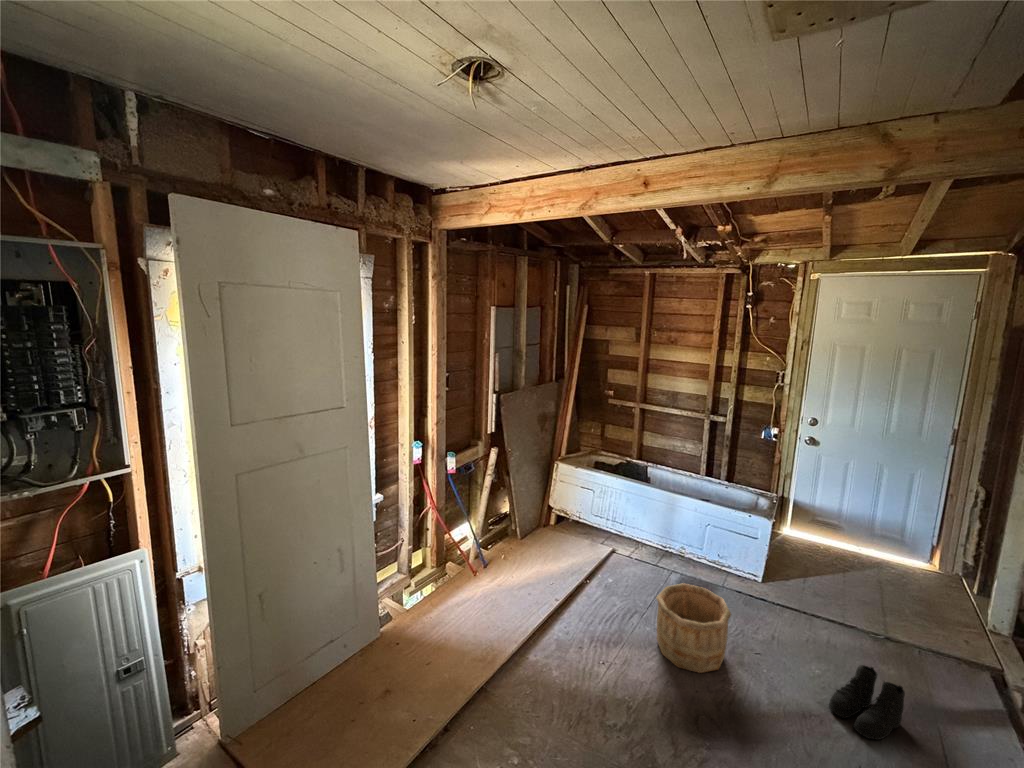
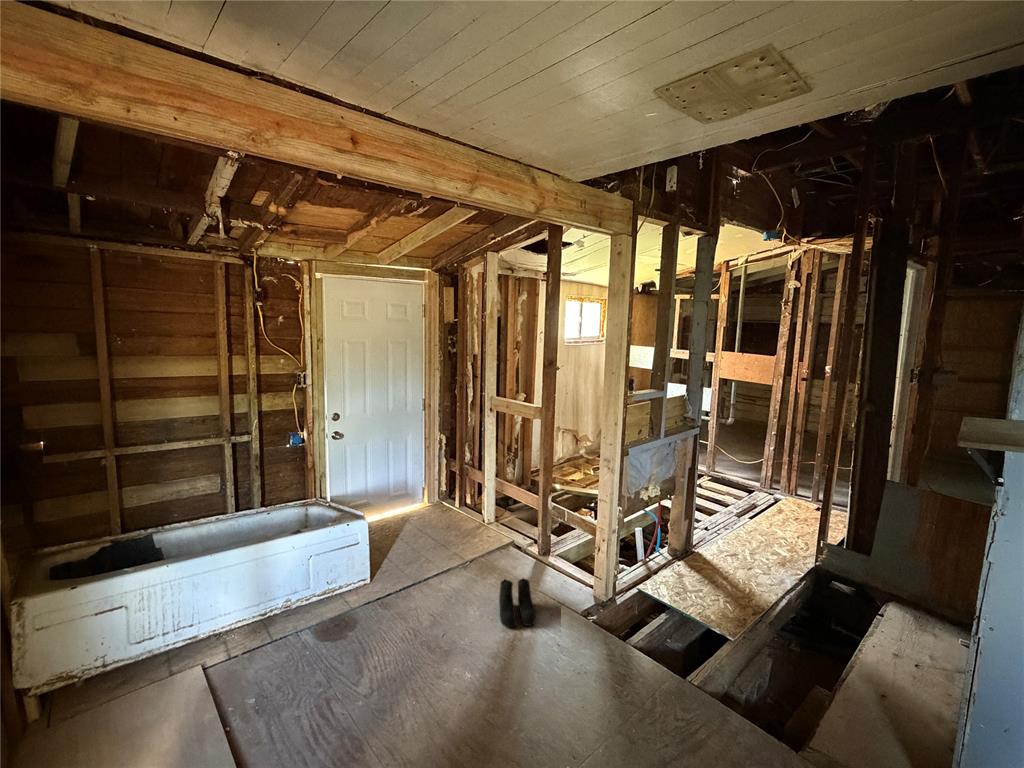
wooden bucket: present [656,584,731,673] -> none [373,607,450,708]

